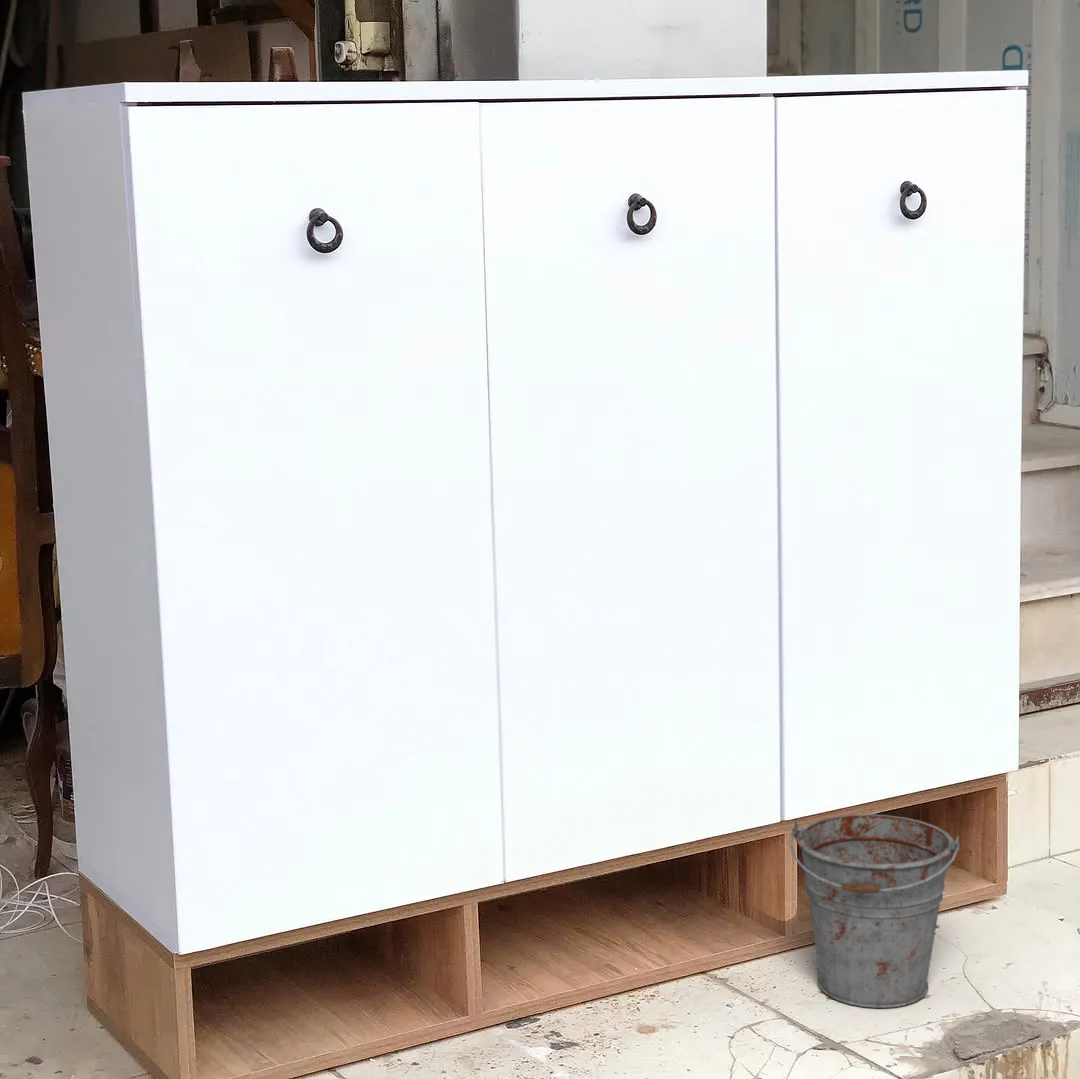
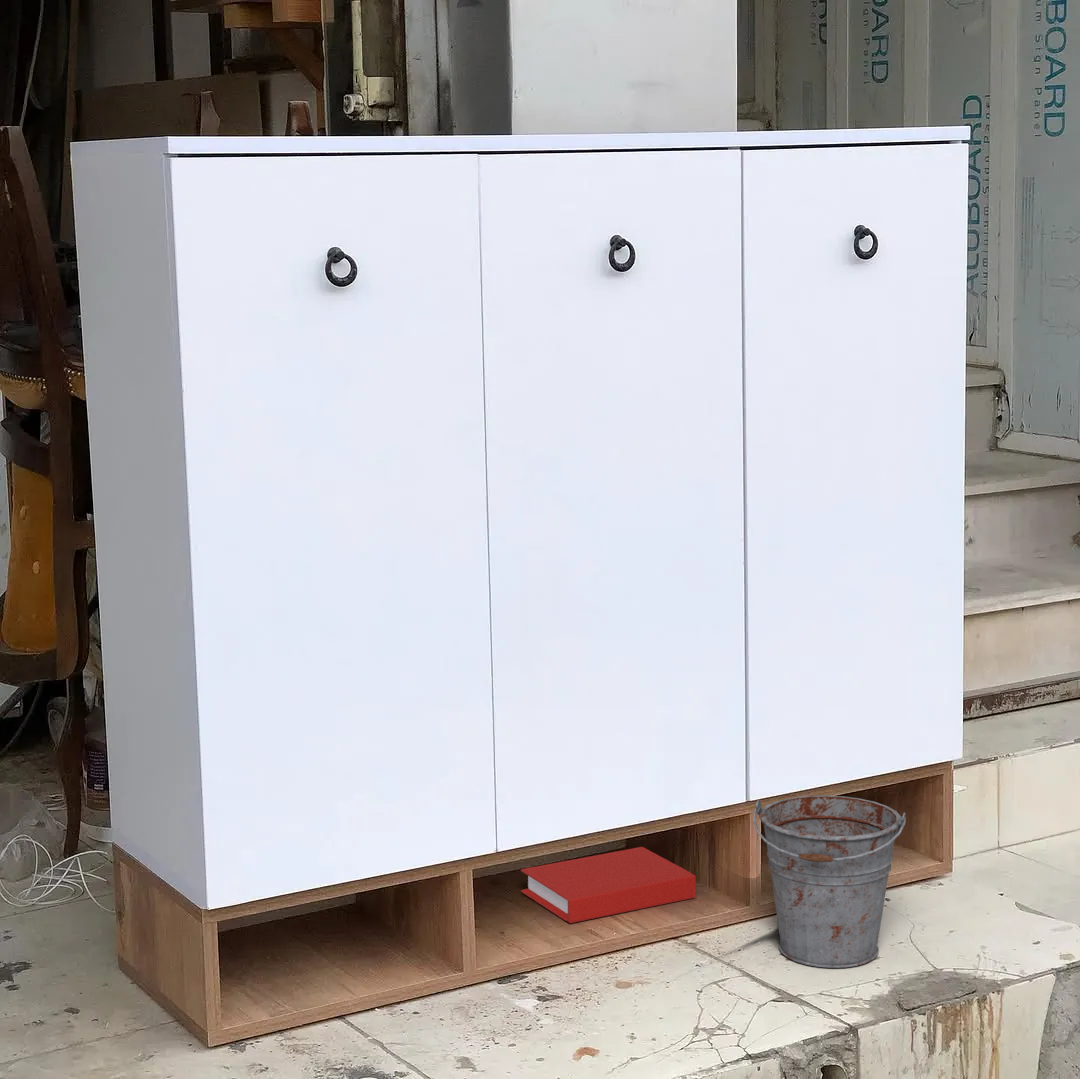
book: none [532,866,725,956] -> present [521,847,696,923]

